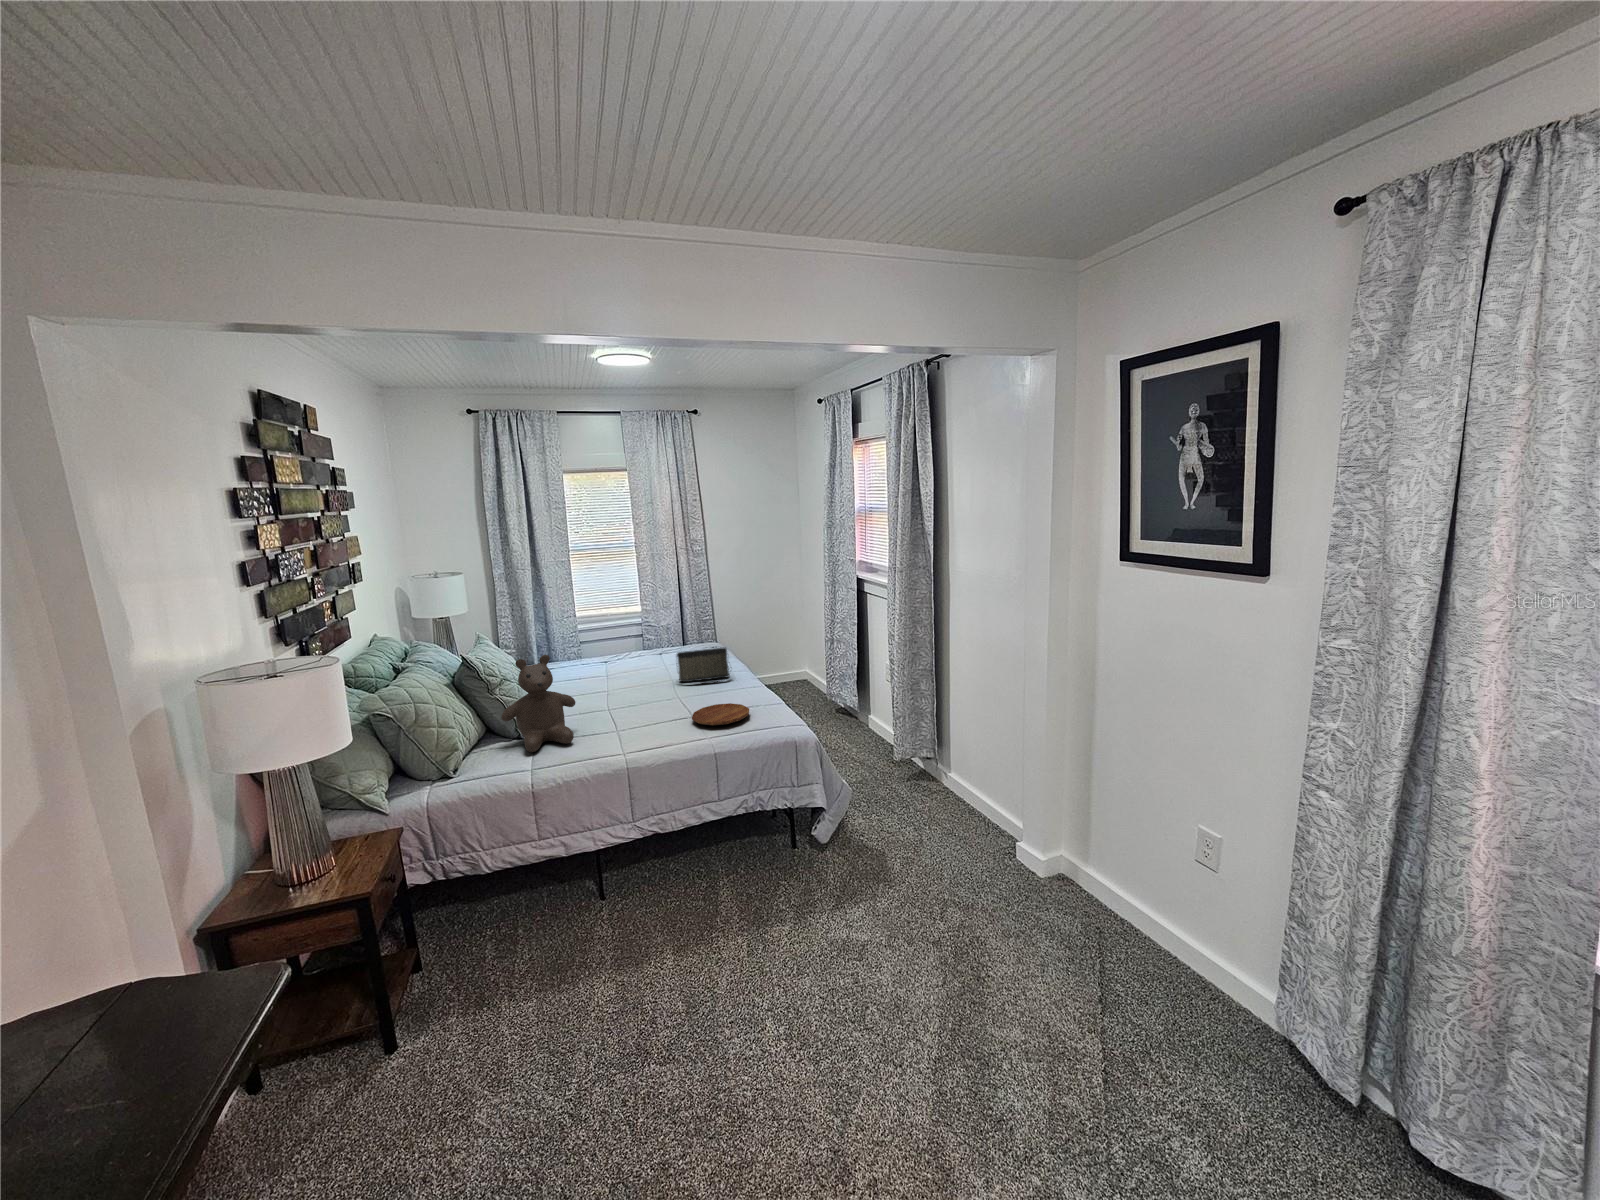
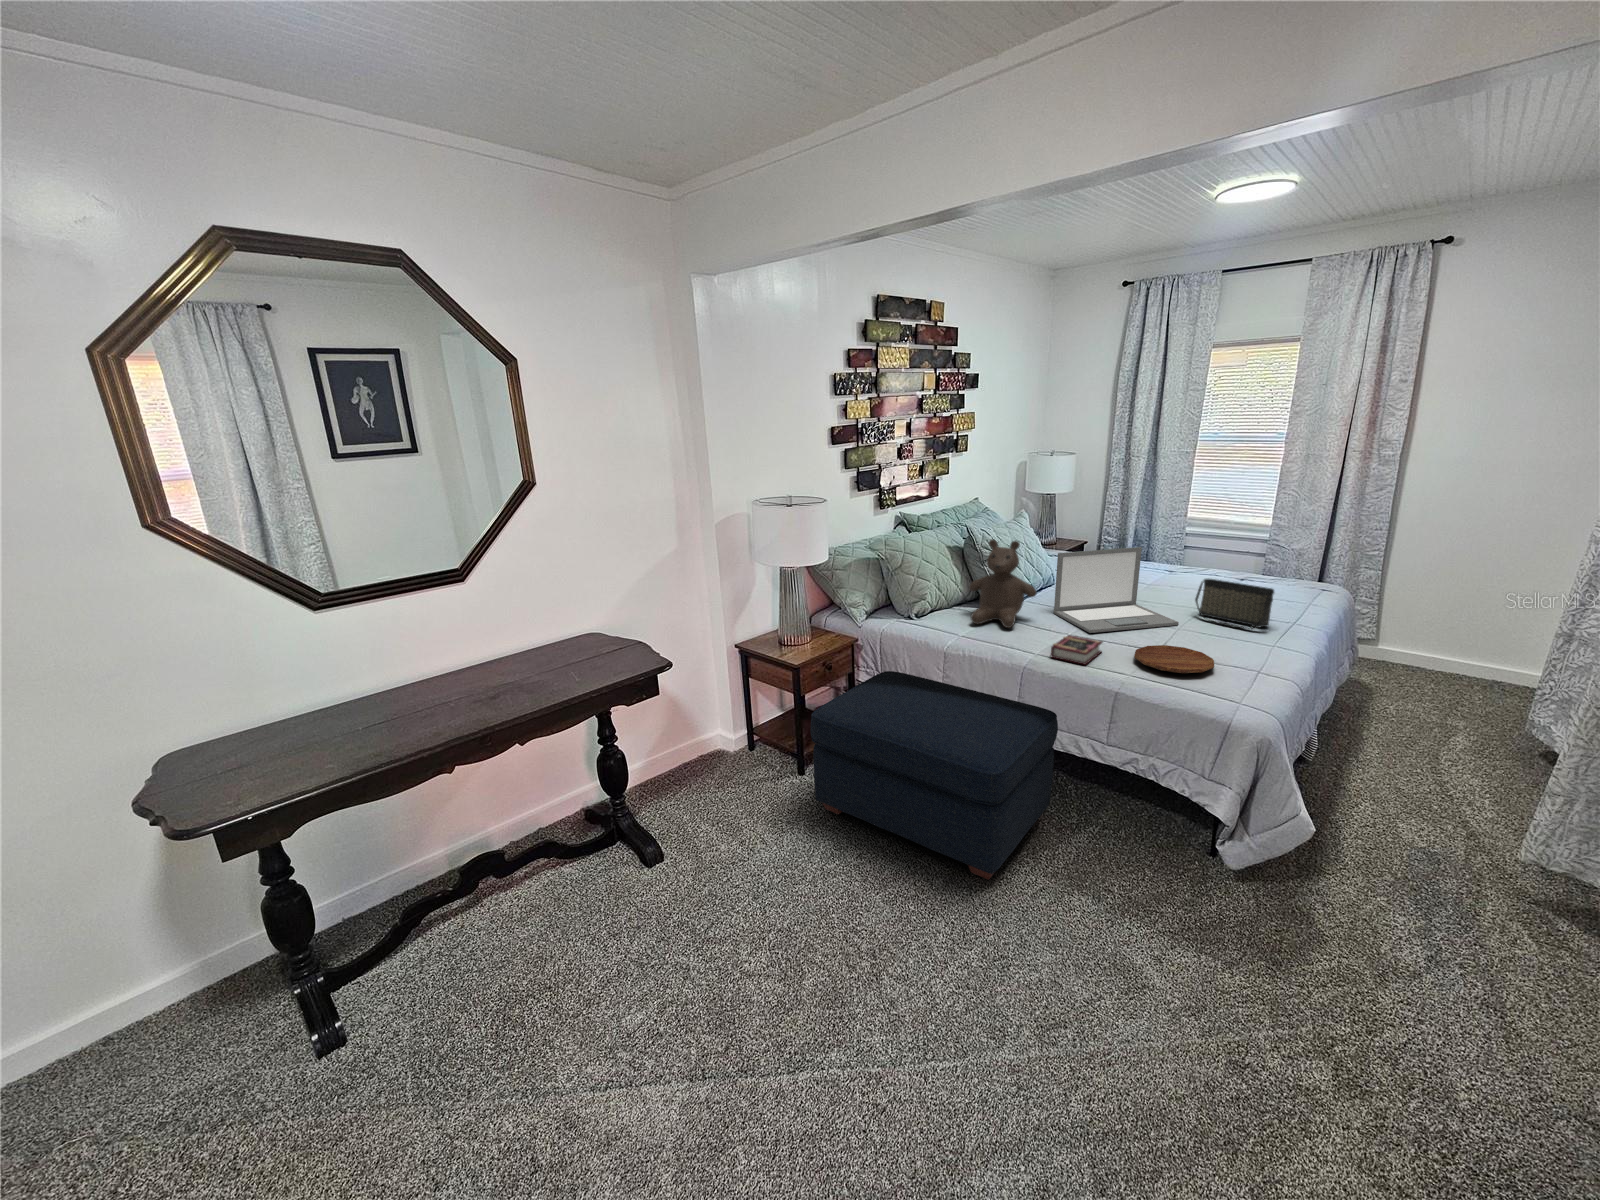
laptop: none [575,639,681,721] -> present [1054,547,1179,633]
book: none [635,720,674,749] -> present [1051,635,1102,665]
ottoman: none [451,795,721,1053] -> present [810,671,1058,880]

